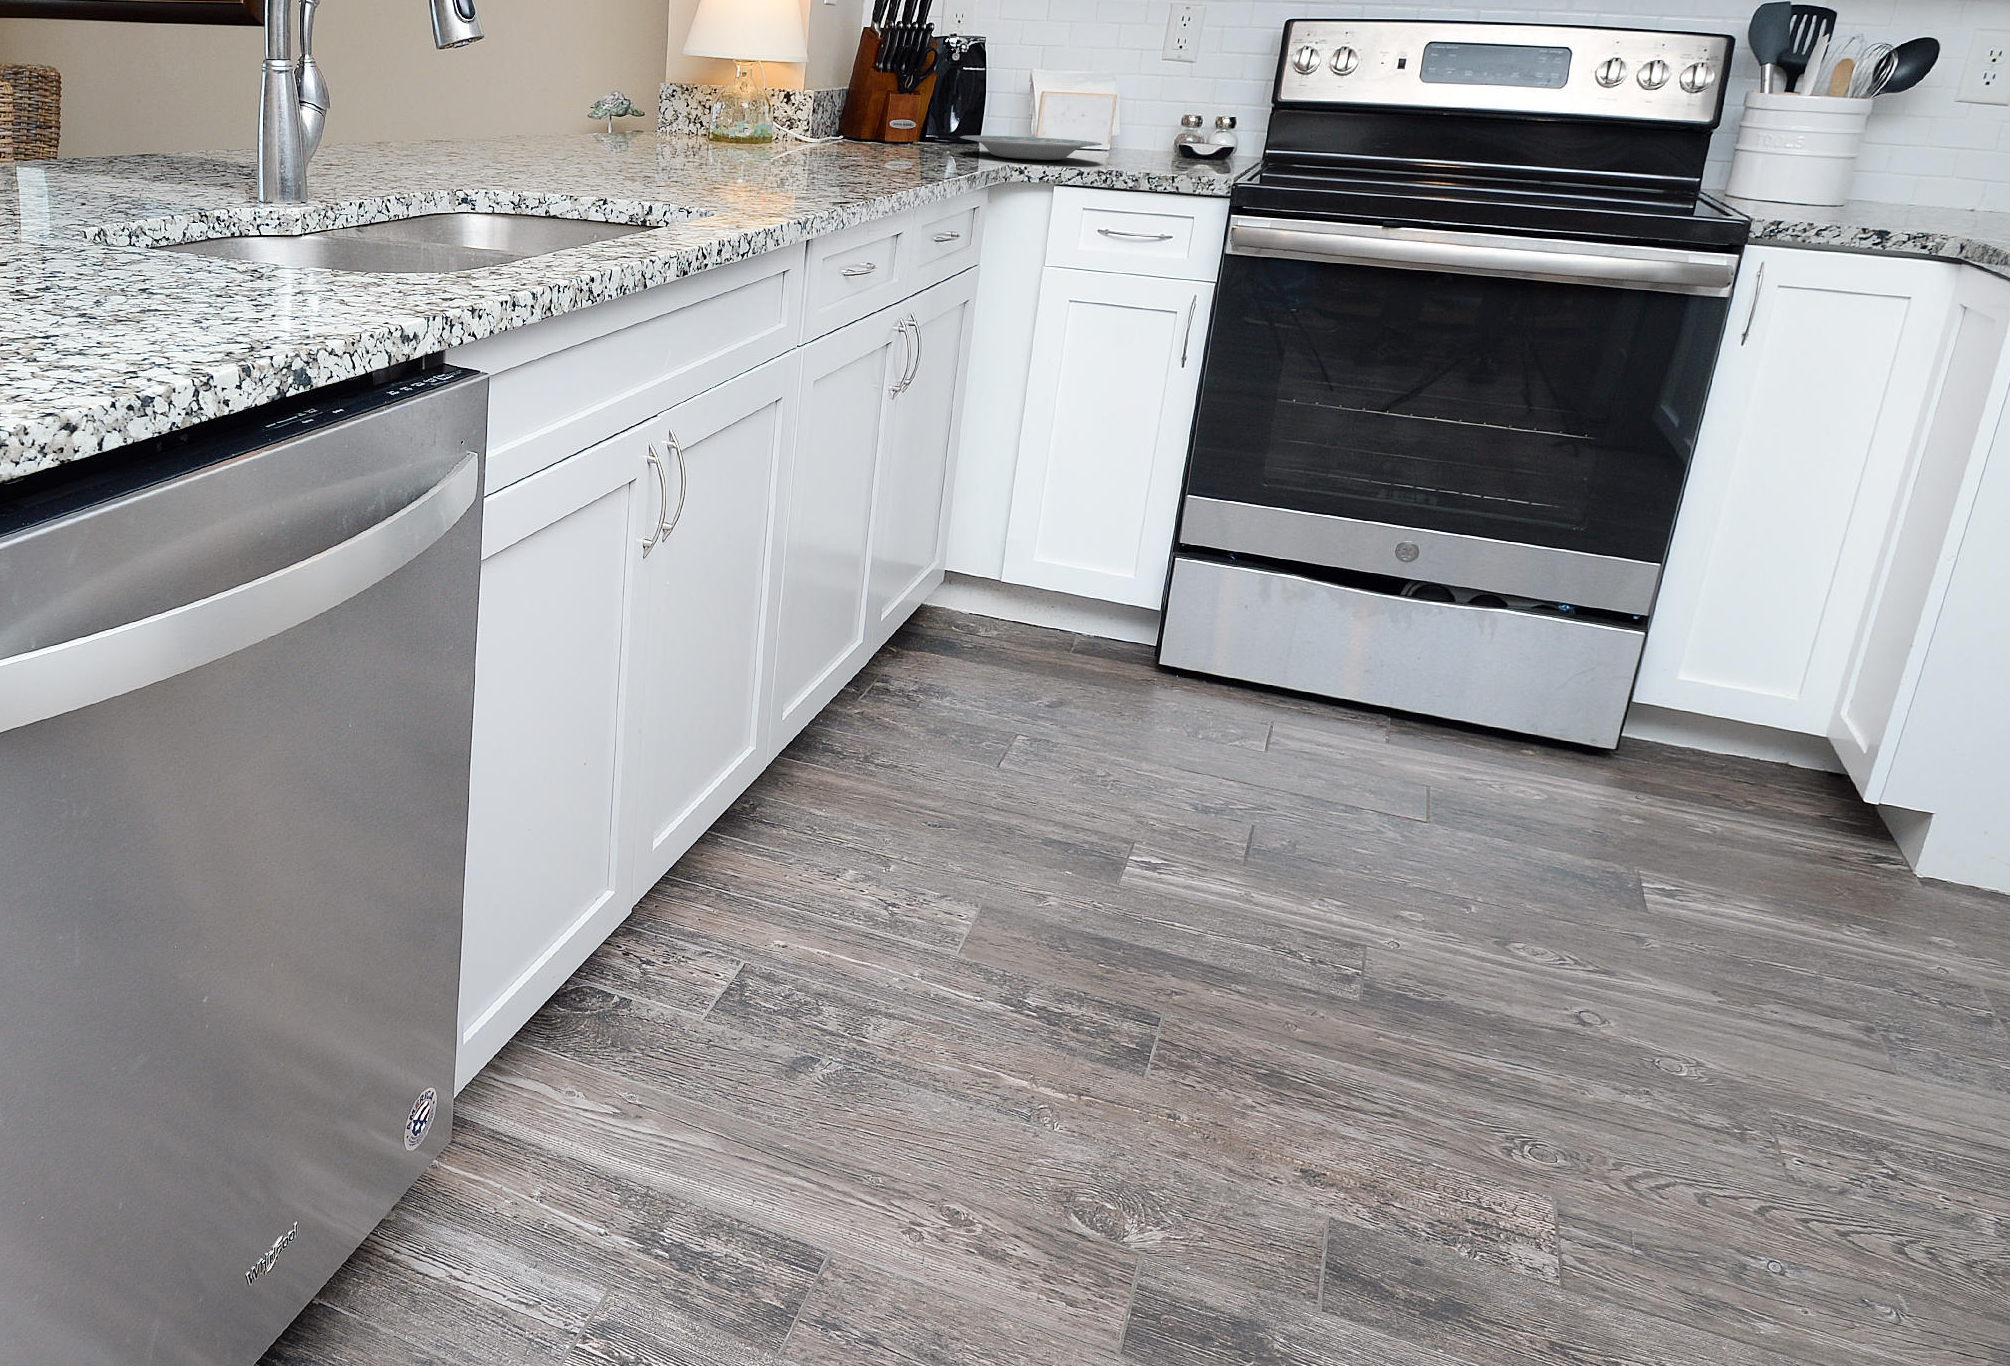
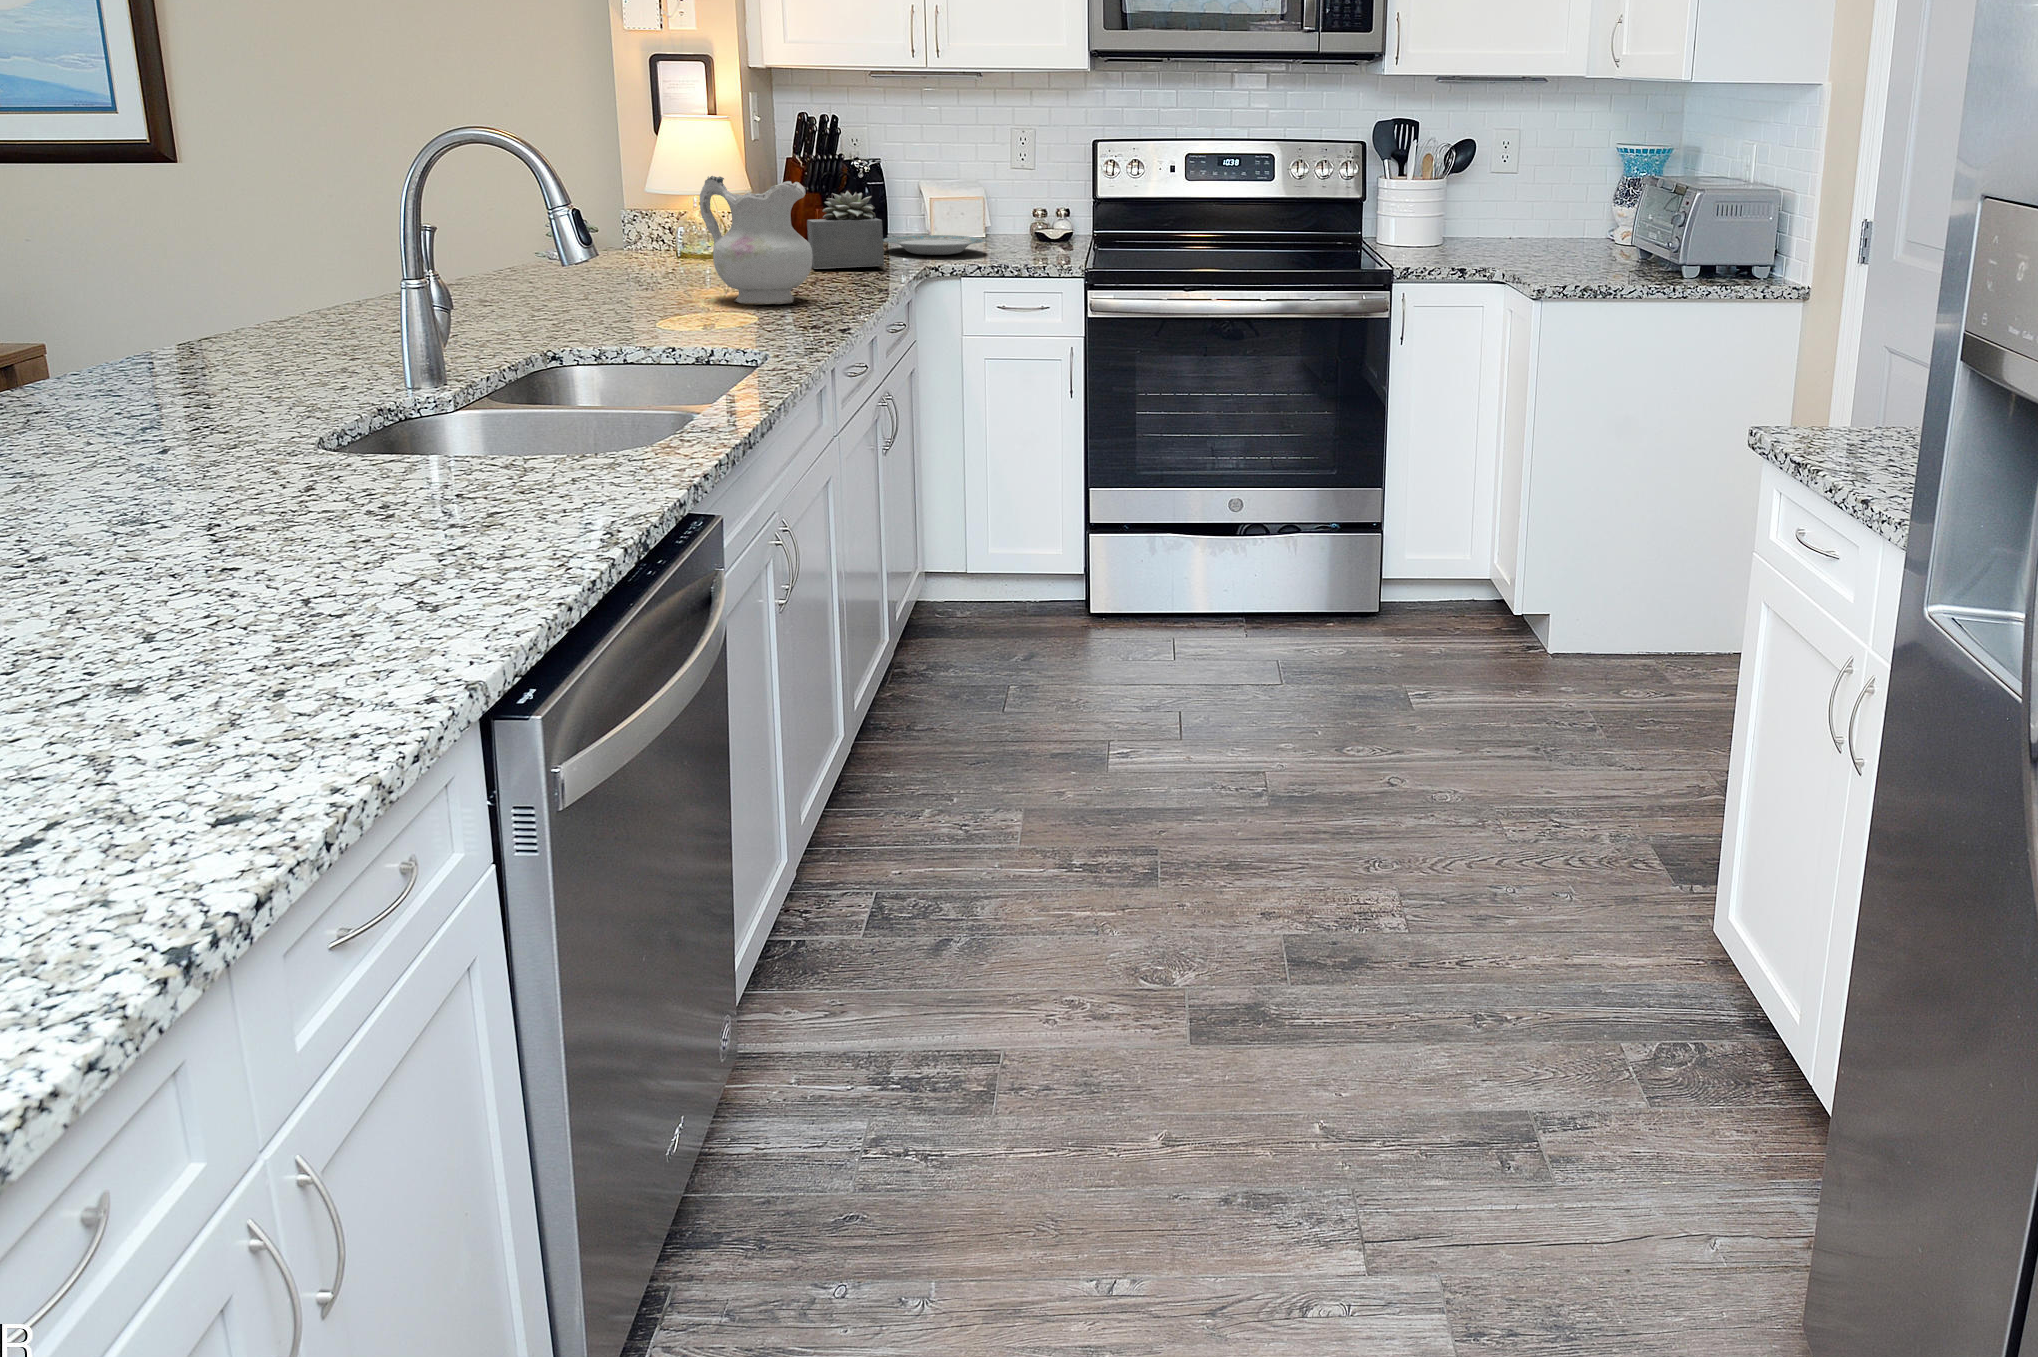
ceramic pitcher: none [702,9,834,182] -> present [700,176,812,304]
succulent plant: none [853,58,952,160] -> present [807,191,884,269]

